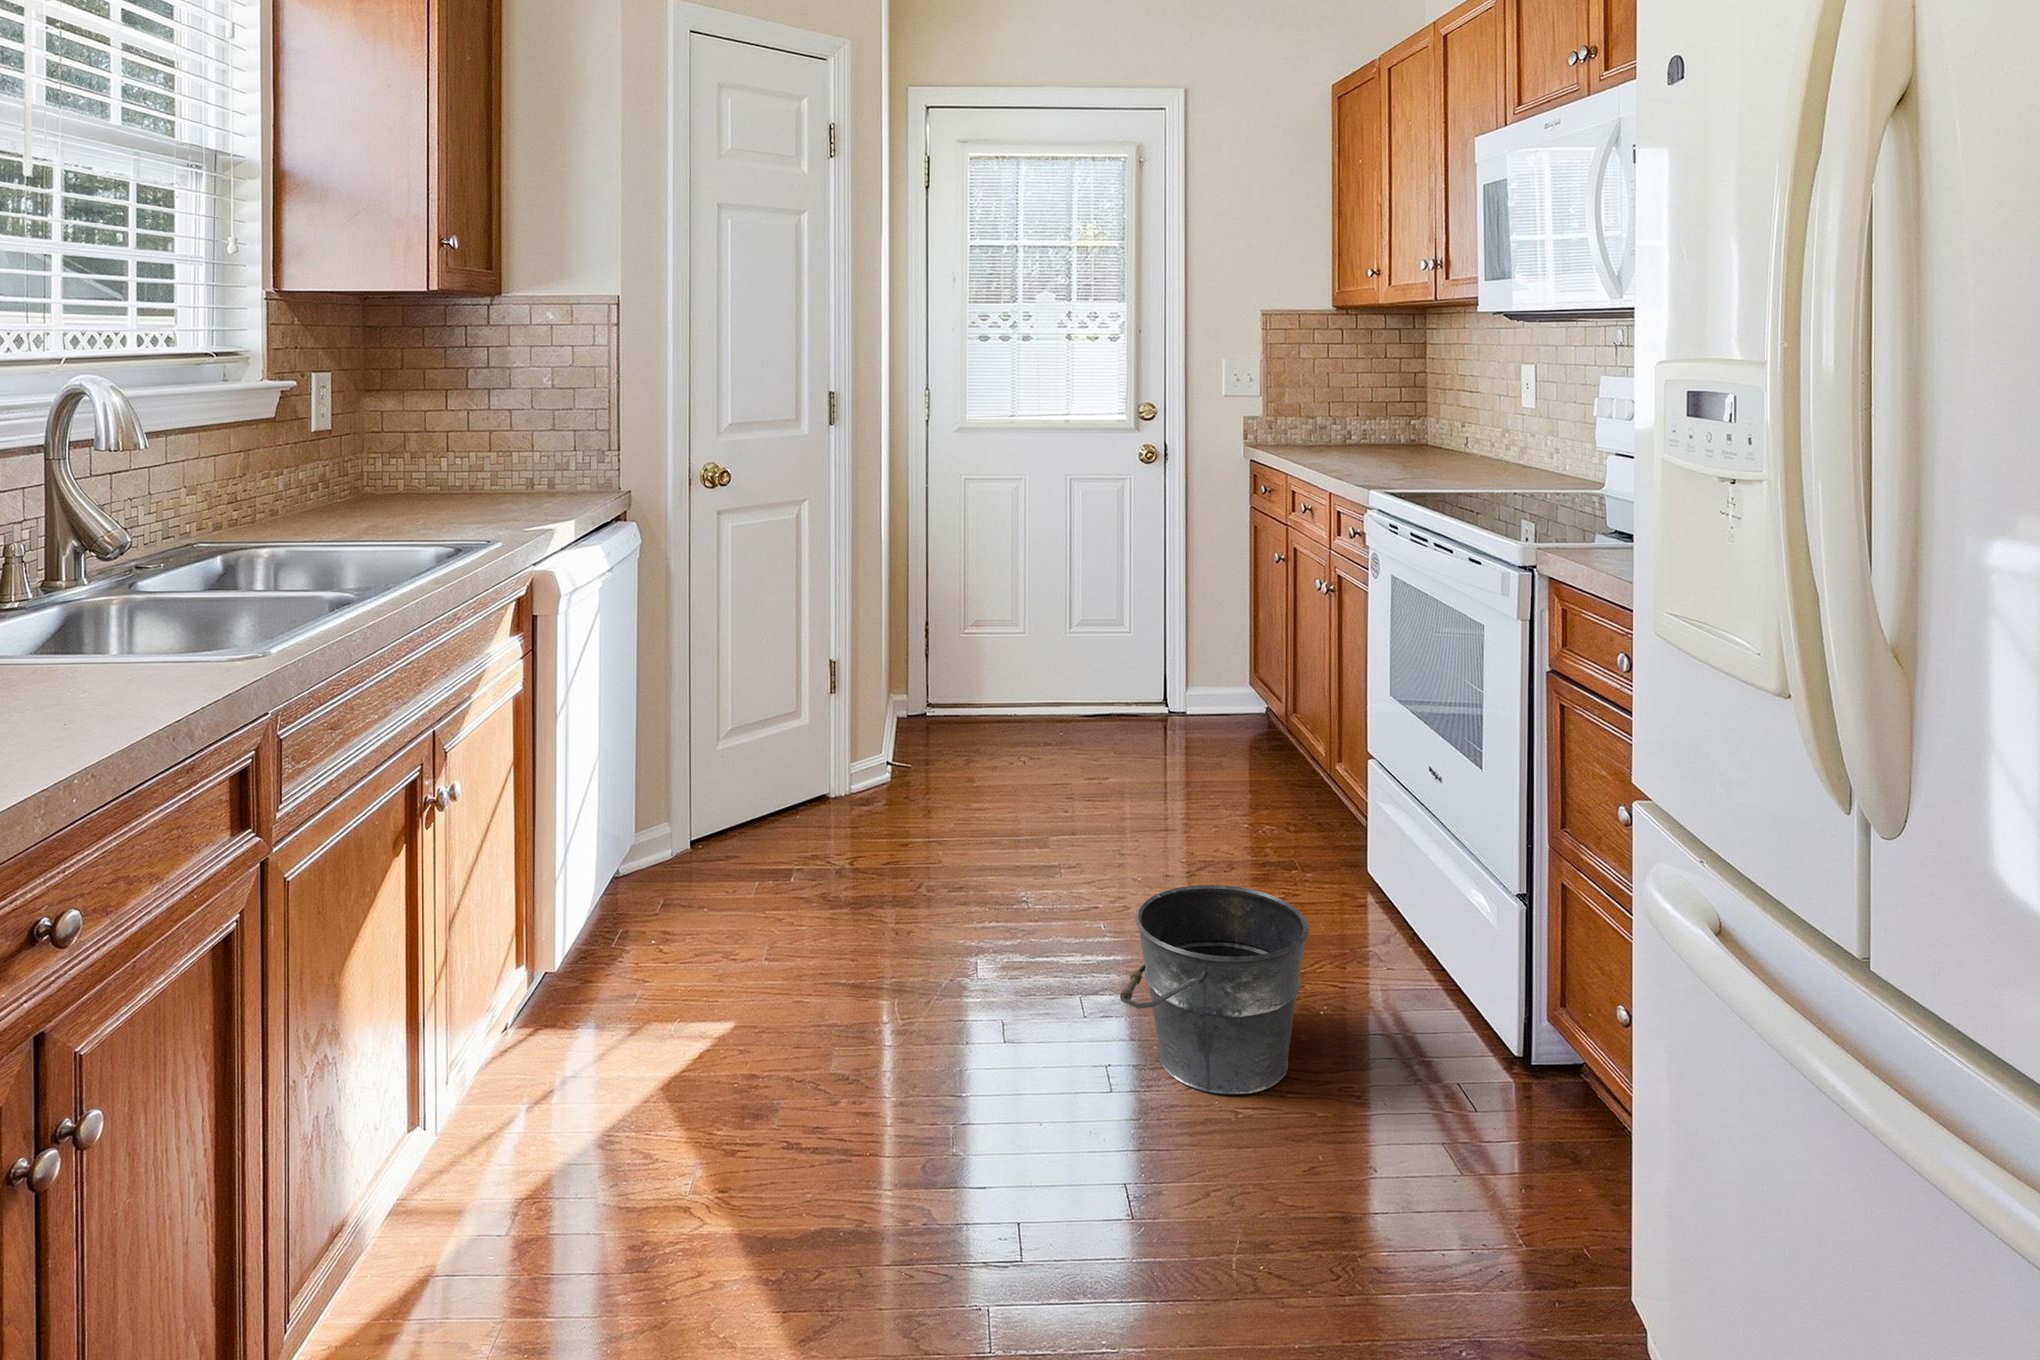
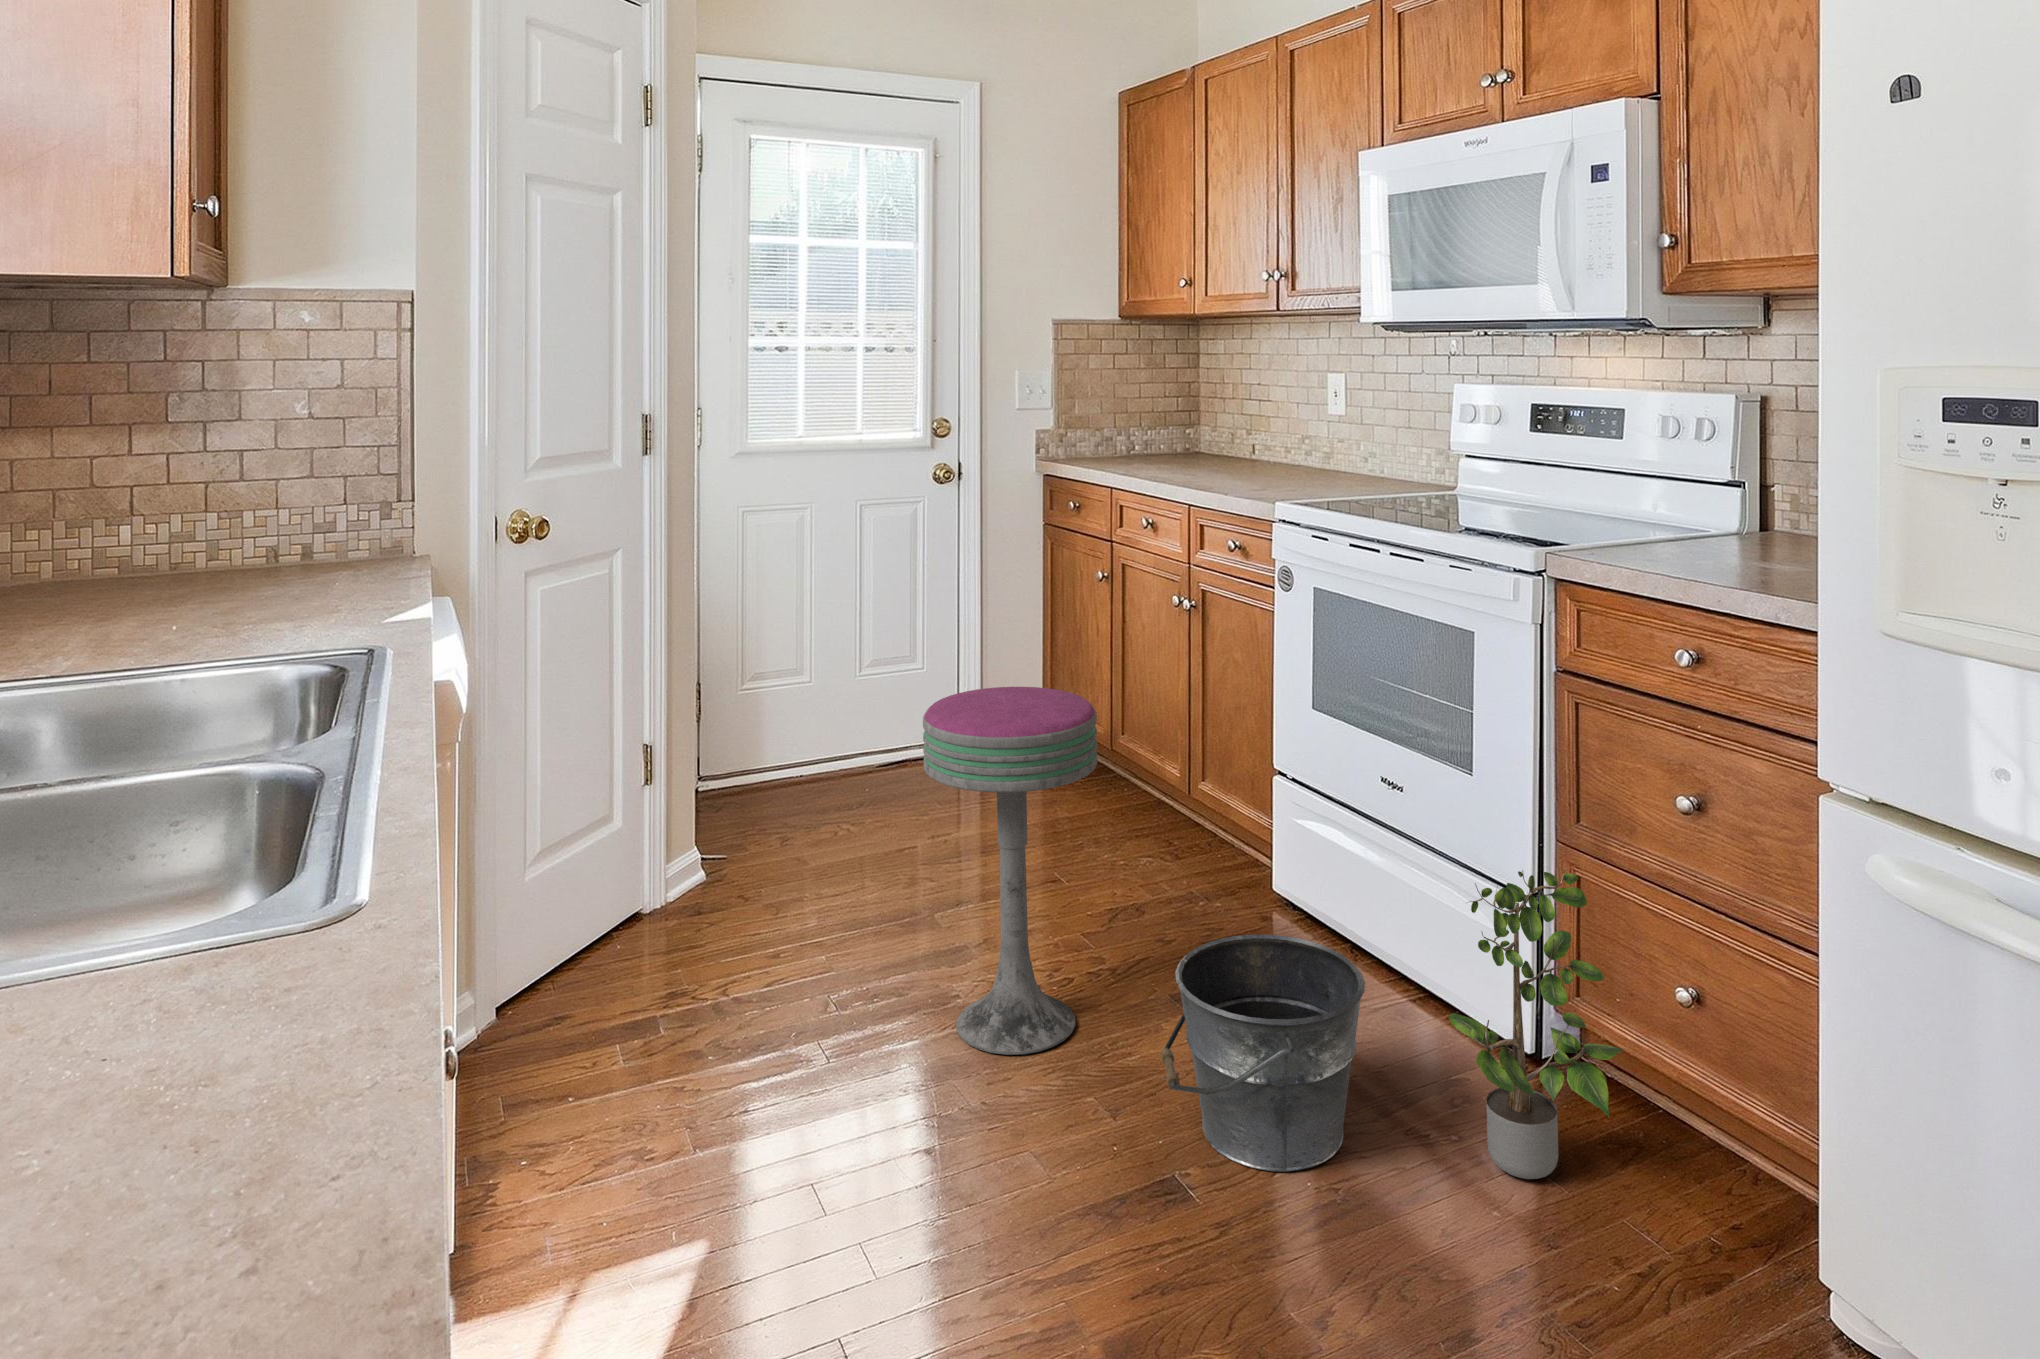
bar stool: none [980,642,1134,961] -> present [923,687,1098,1055]
potted plant: none [1373,856,1555,1152] -> present [1449,863,1624,1179]

